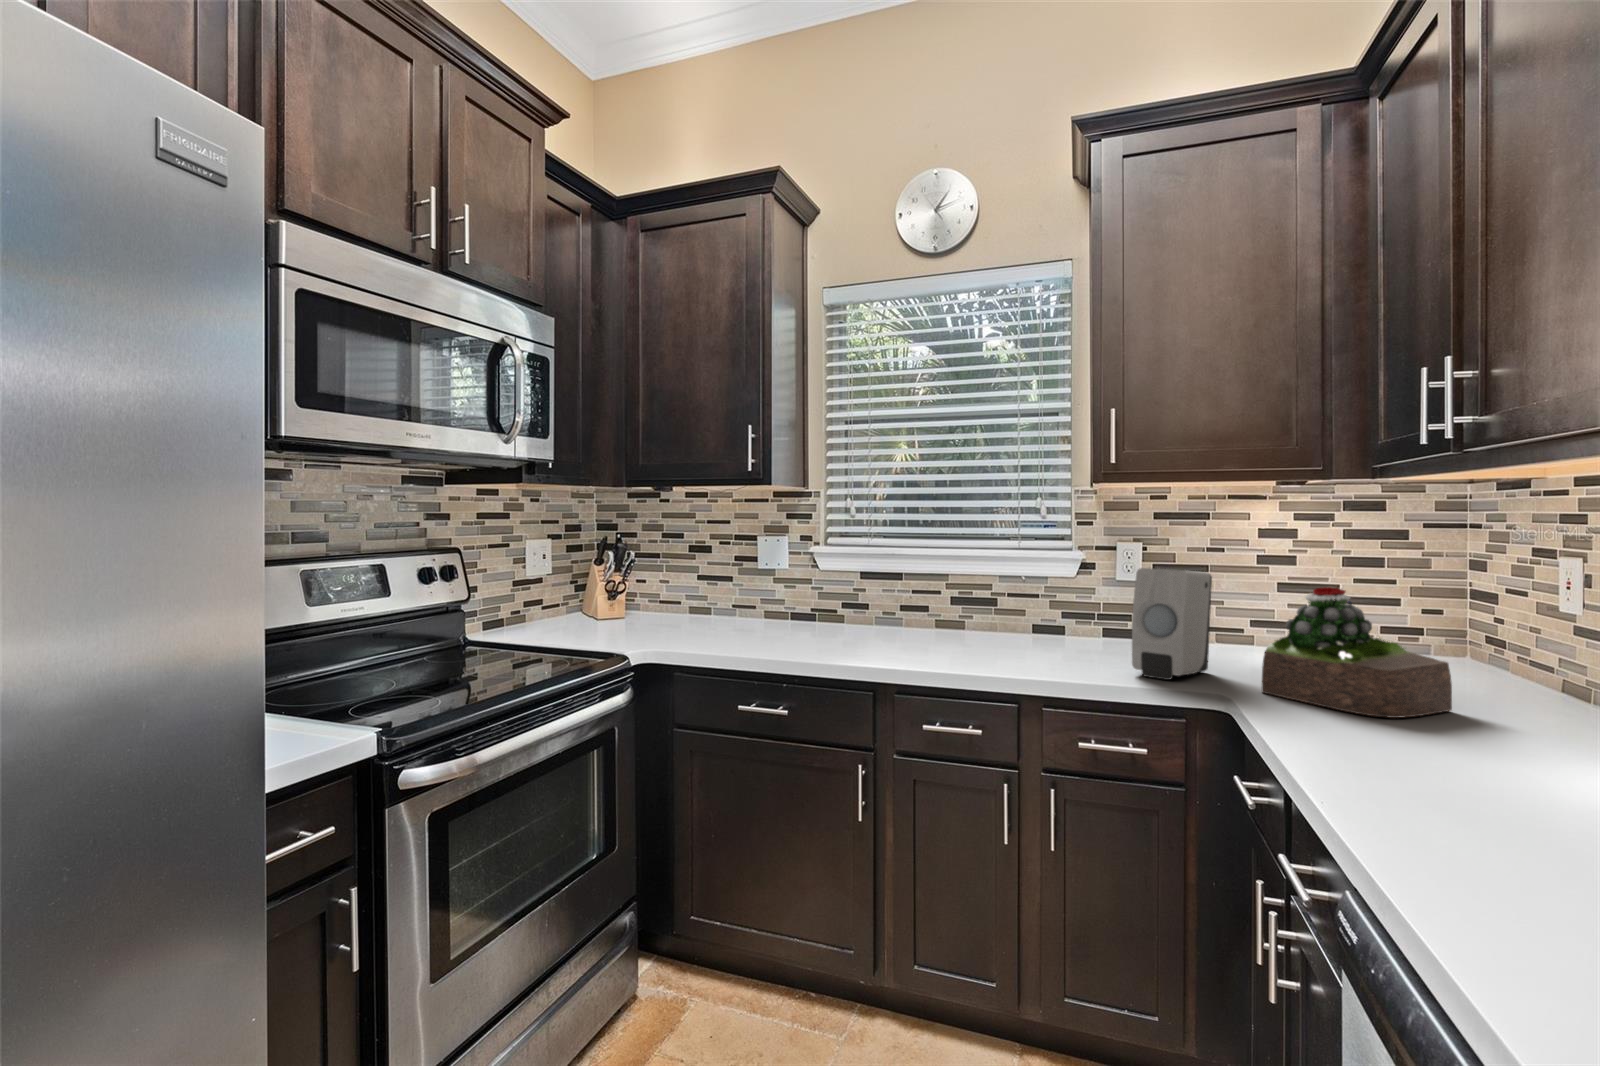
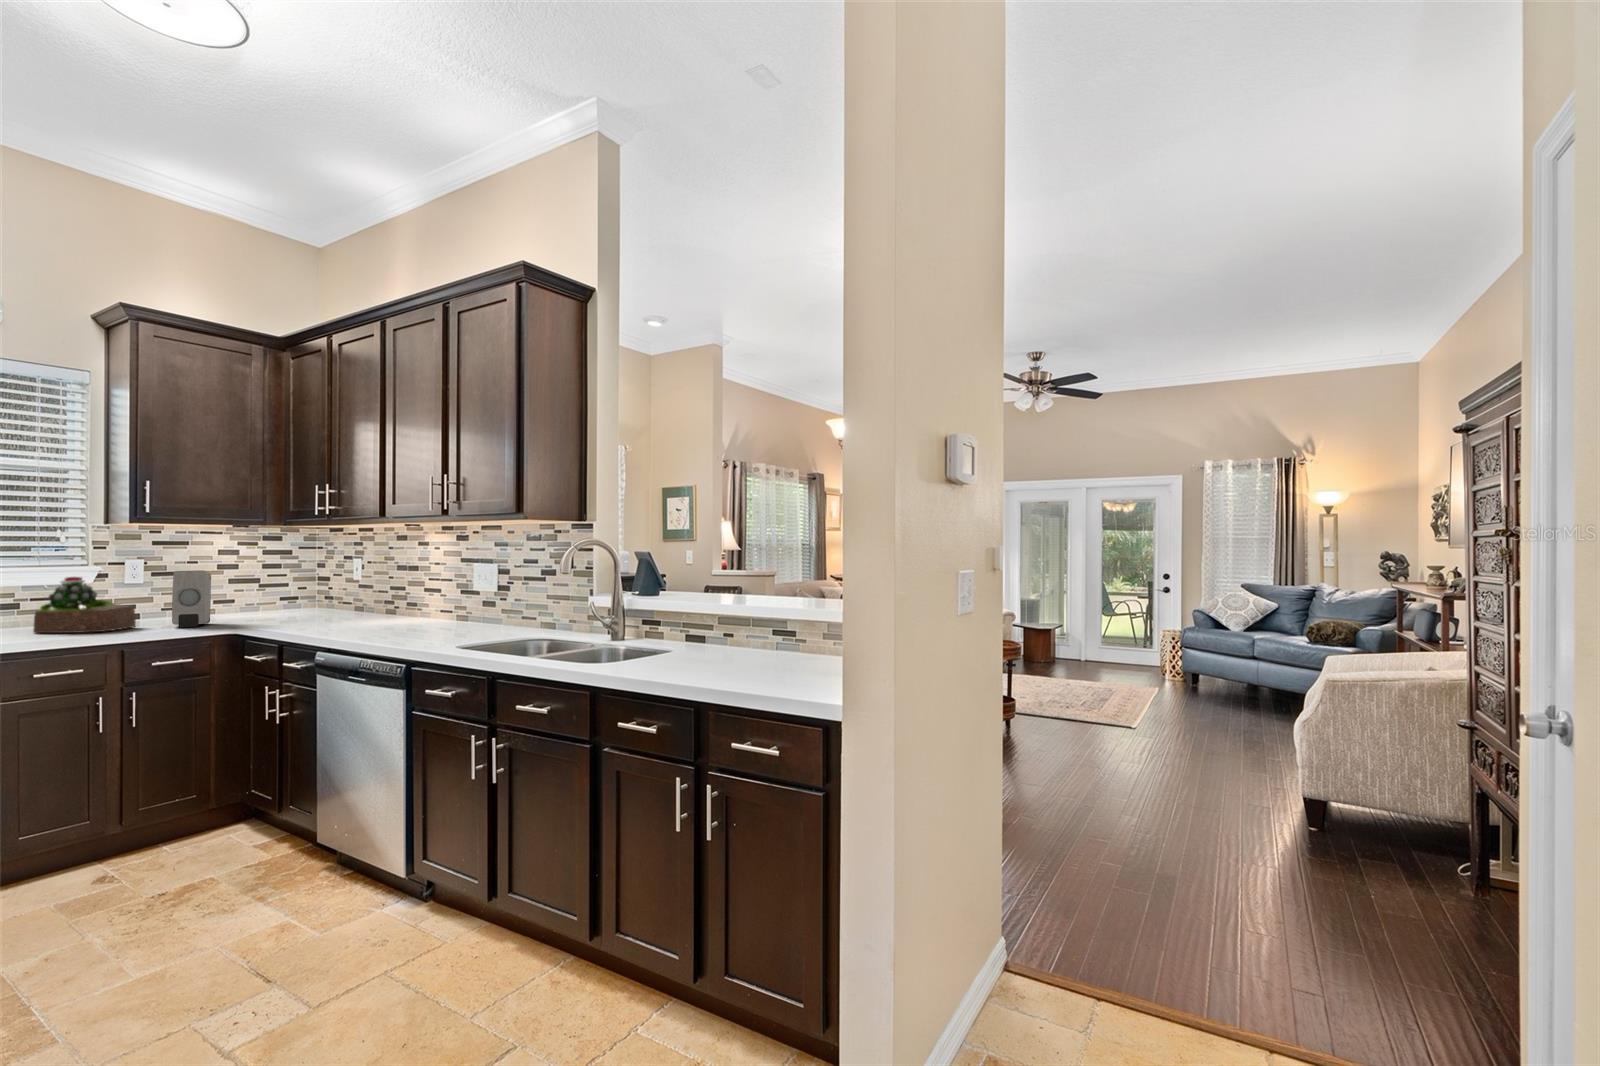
succulent plant: present [1262,587,1452,718] -> present [33,577,136,633]

